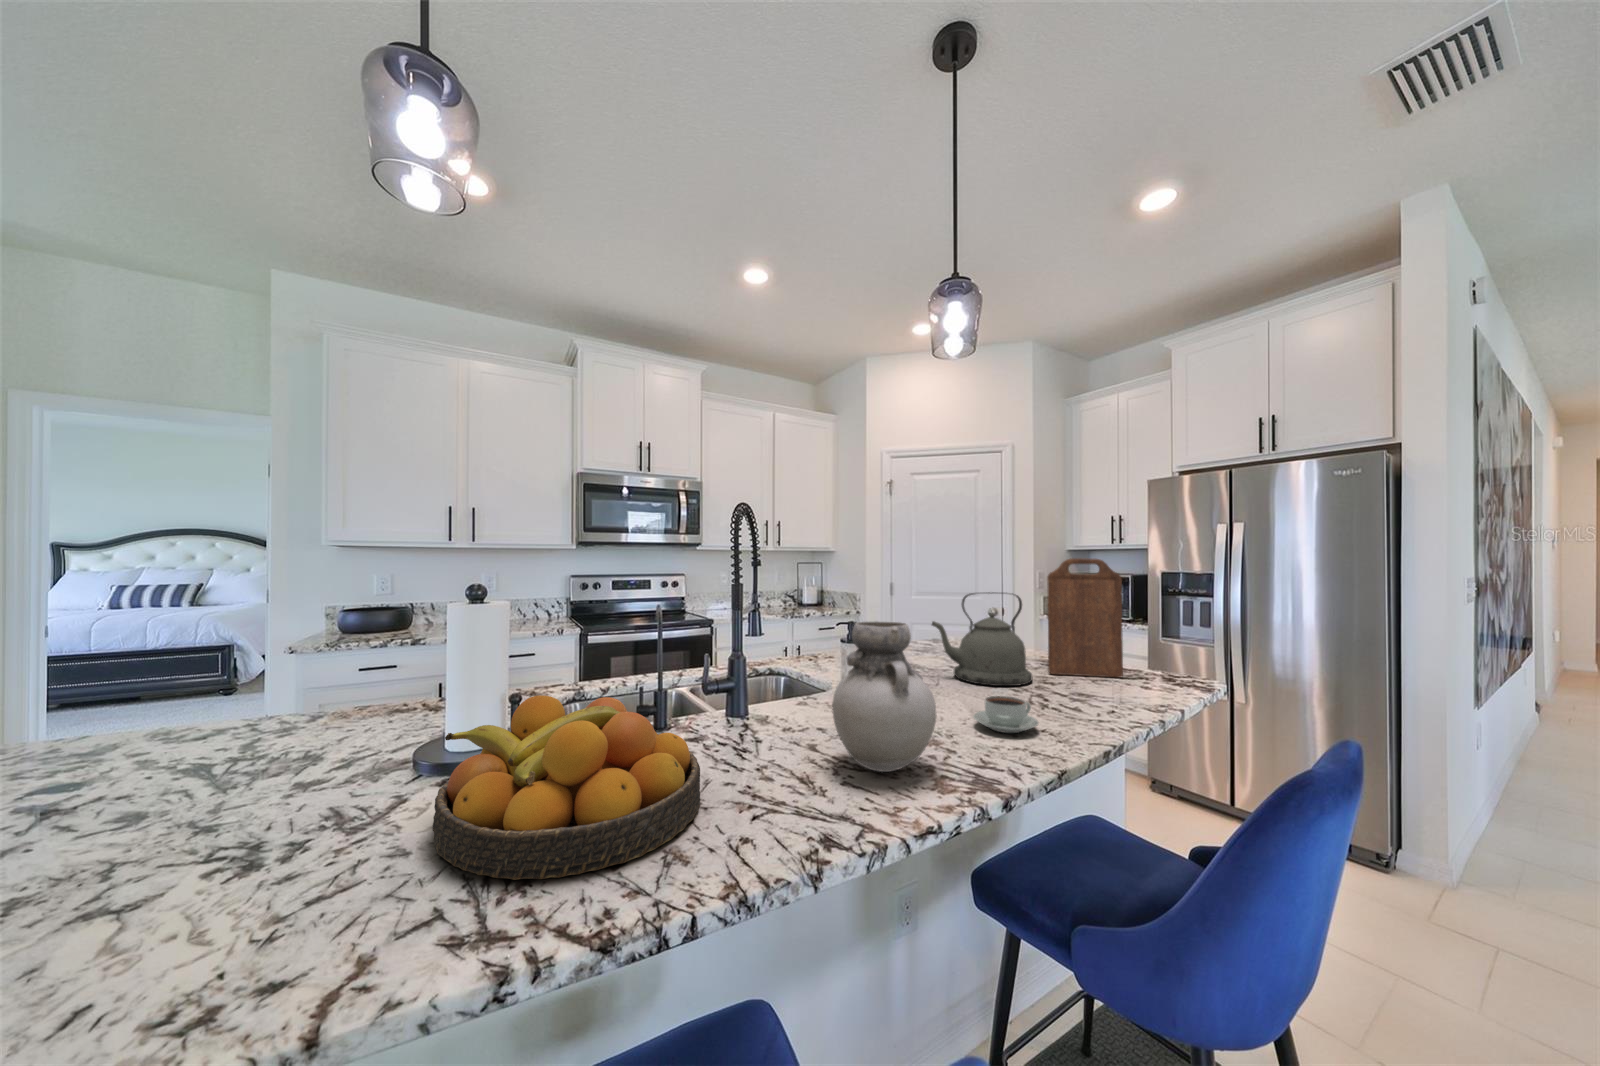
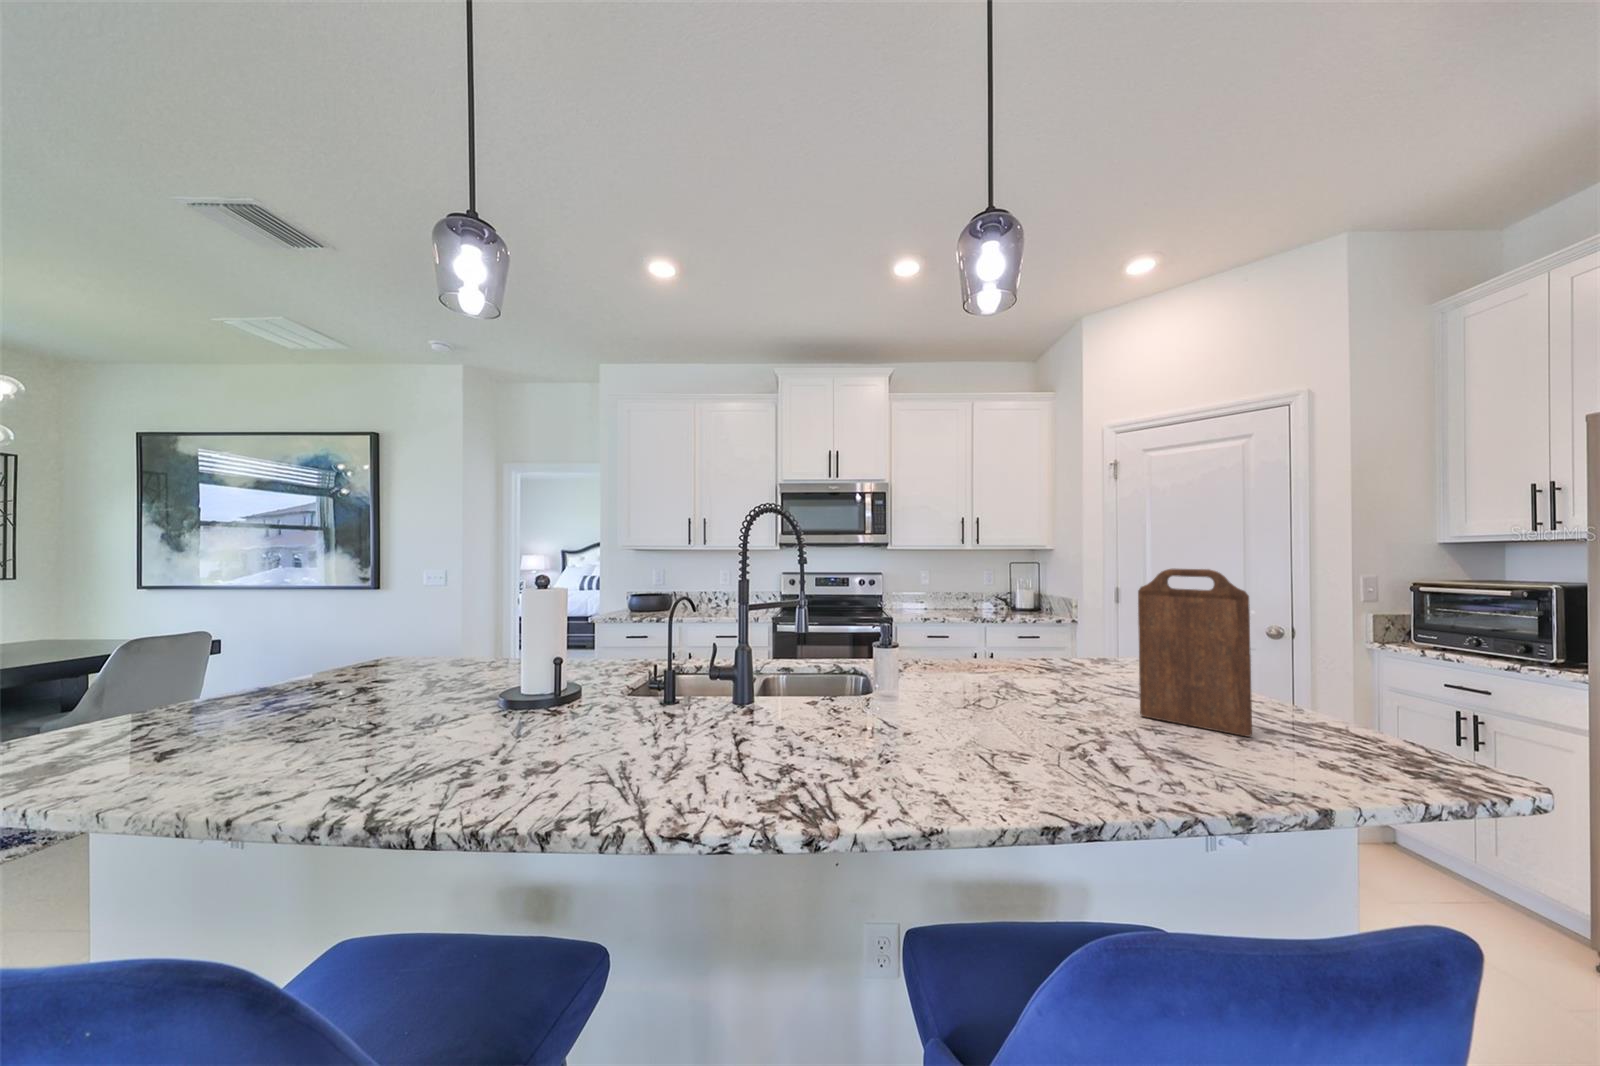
kettle: present [932,592,1032,686] -> none [974,607,1101,723]
vase: present [832,621,937,772] -> none [694,630,794,775]
fruit bowl: present [433,695,700,880] -> none [400,664,601,788]
coffee cup: present [974,696,1038,733] -> none [904,725,977,771]

